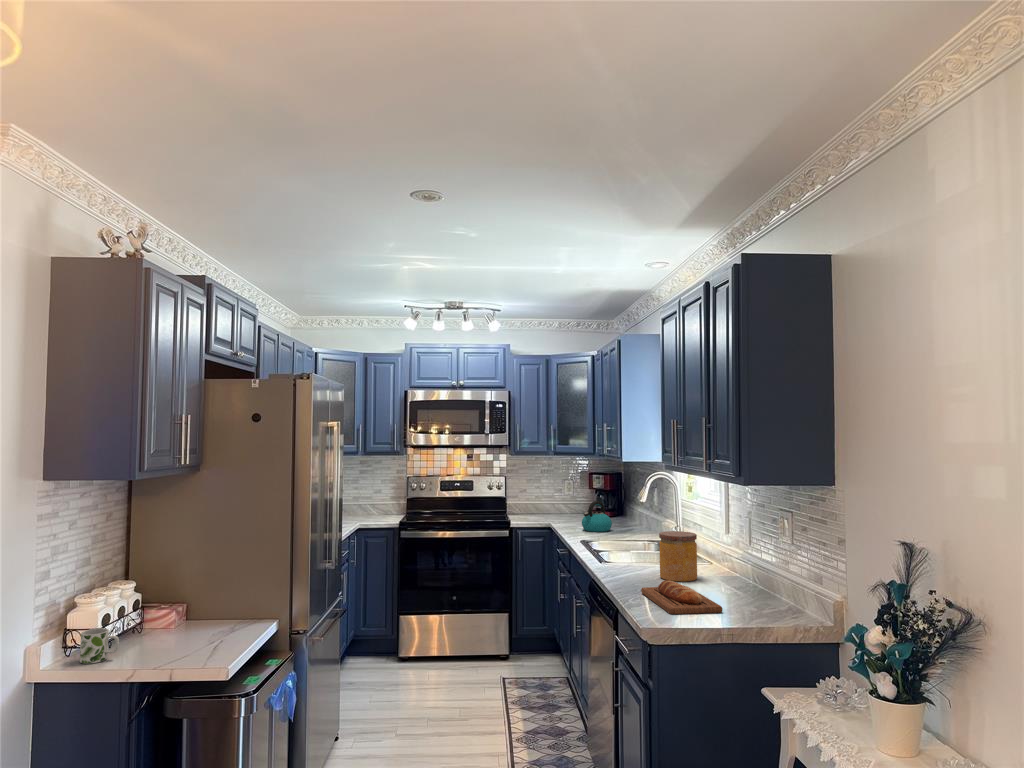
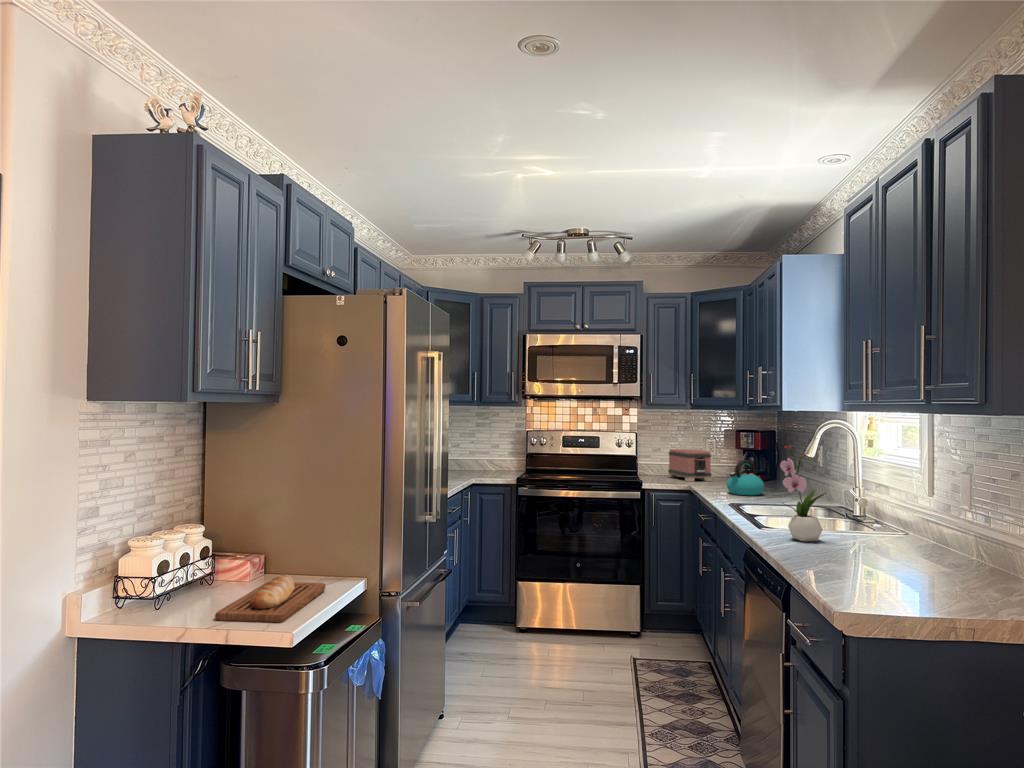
toaster: none [534,490,572,520] -> present [668,449,712,482]
flower arrangement: none [614,497,647,571] -> present [780,446,826,541]
jar: present [659,531,697,582] -> none [847,491,904,558]
bread loaf: present [641,580,722,614] -> present [215,575,325,623]
mug: present [80,628,119,664] -> none [127,576,171,617]

